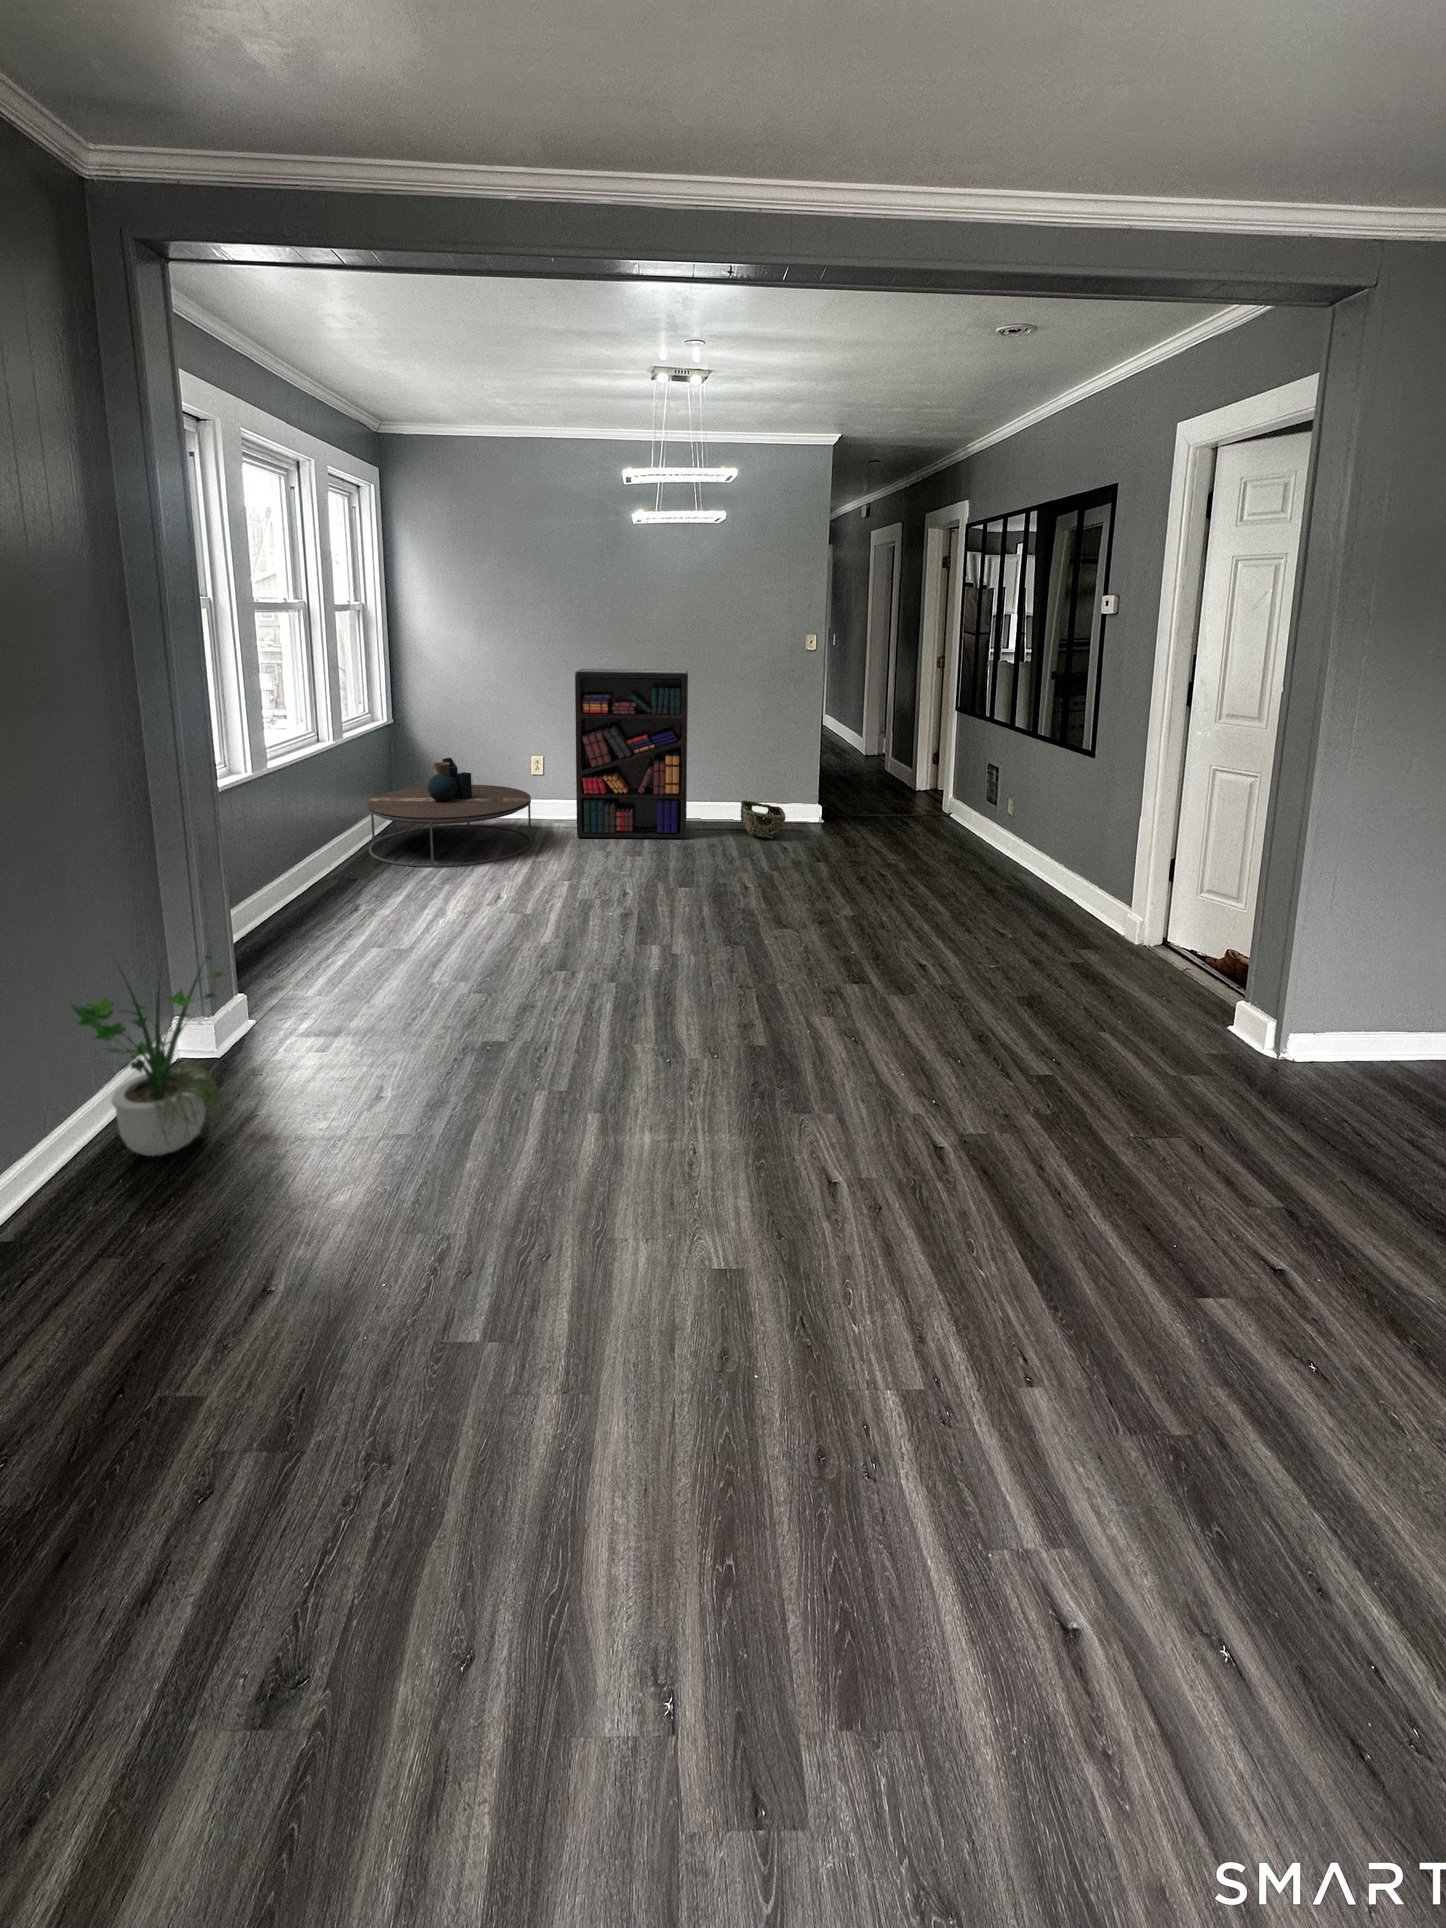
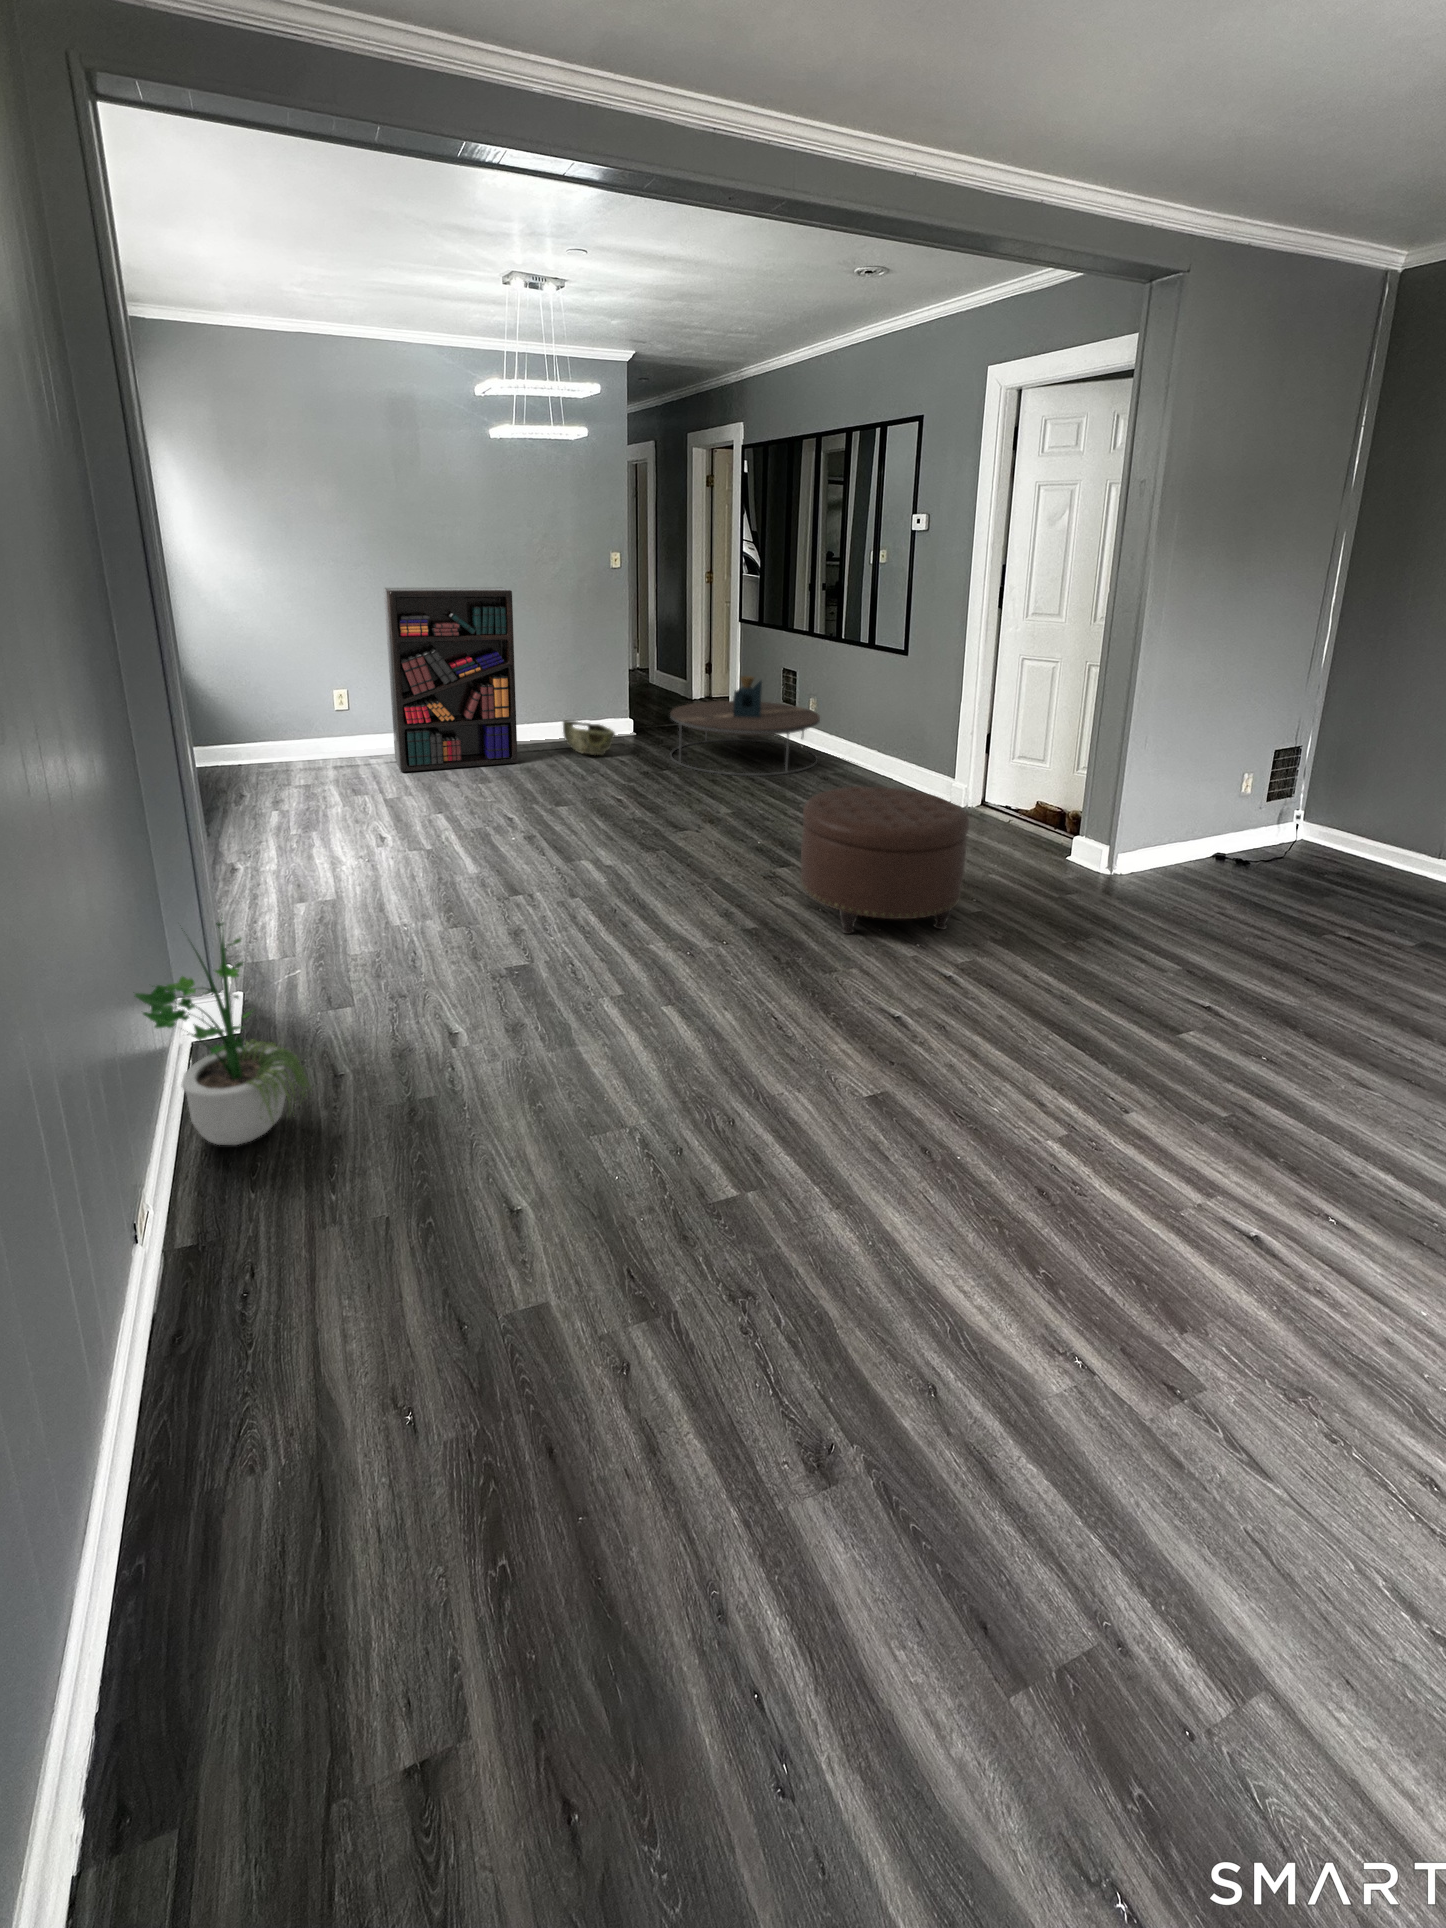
coffee table: present [366,758,532,867] -> present [670,676,820,776]
ottoman: none [834,901,1029,1086] -> present [800,787,969,934]

